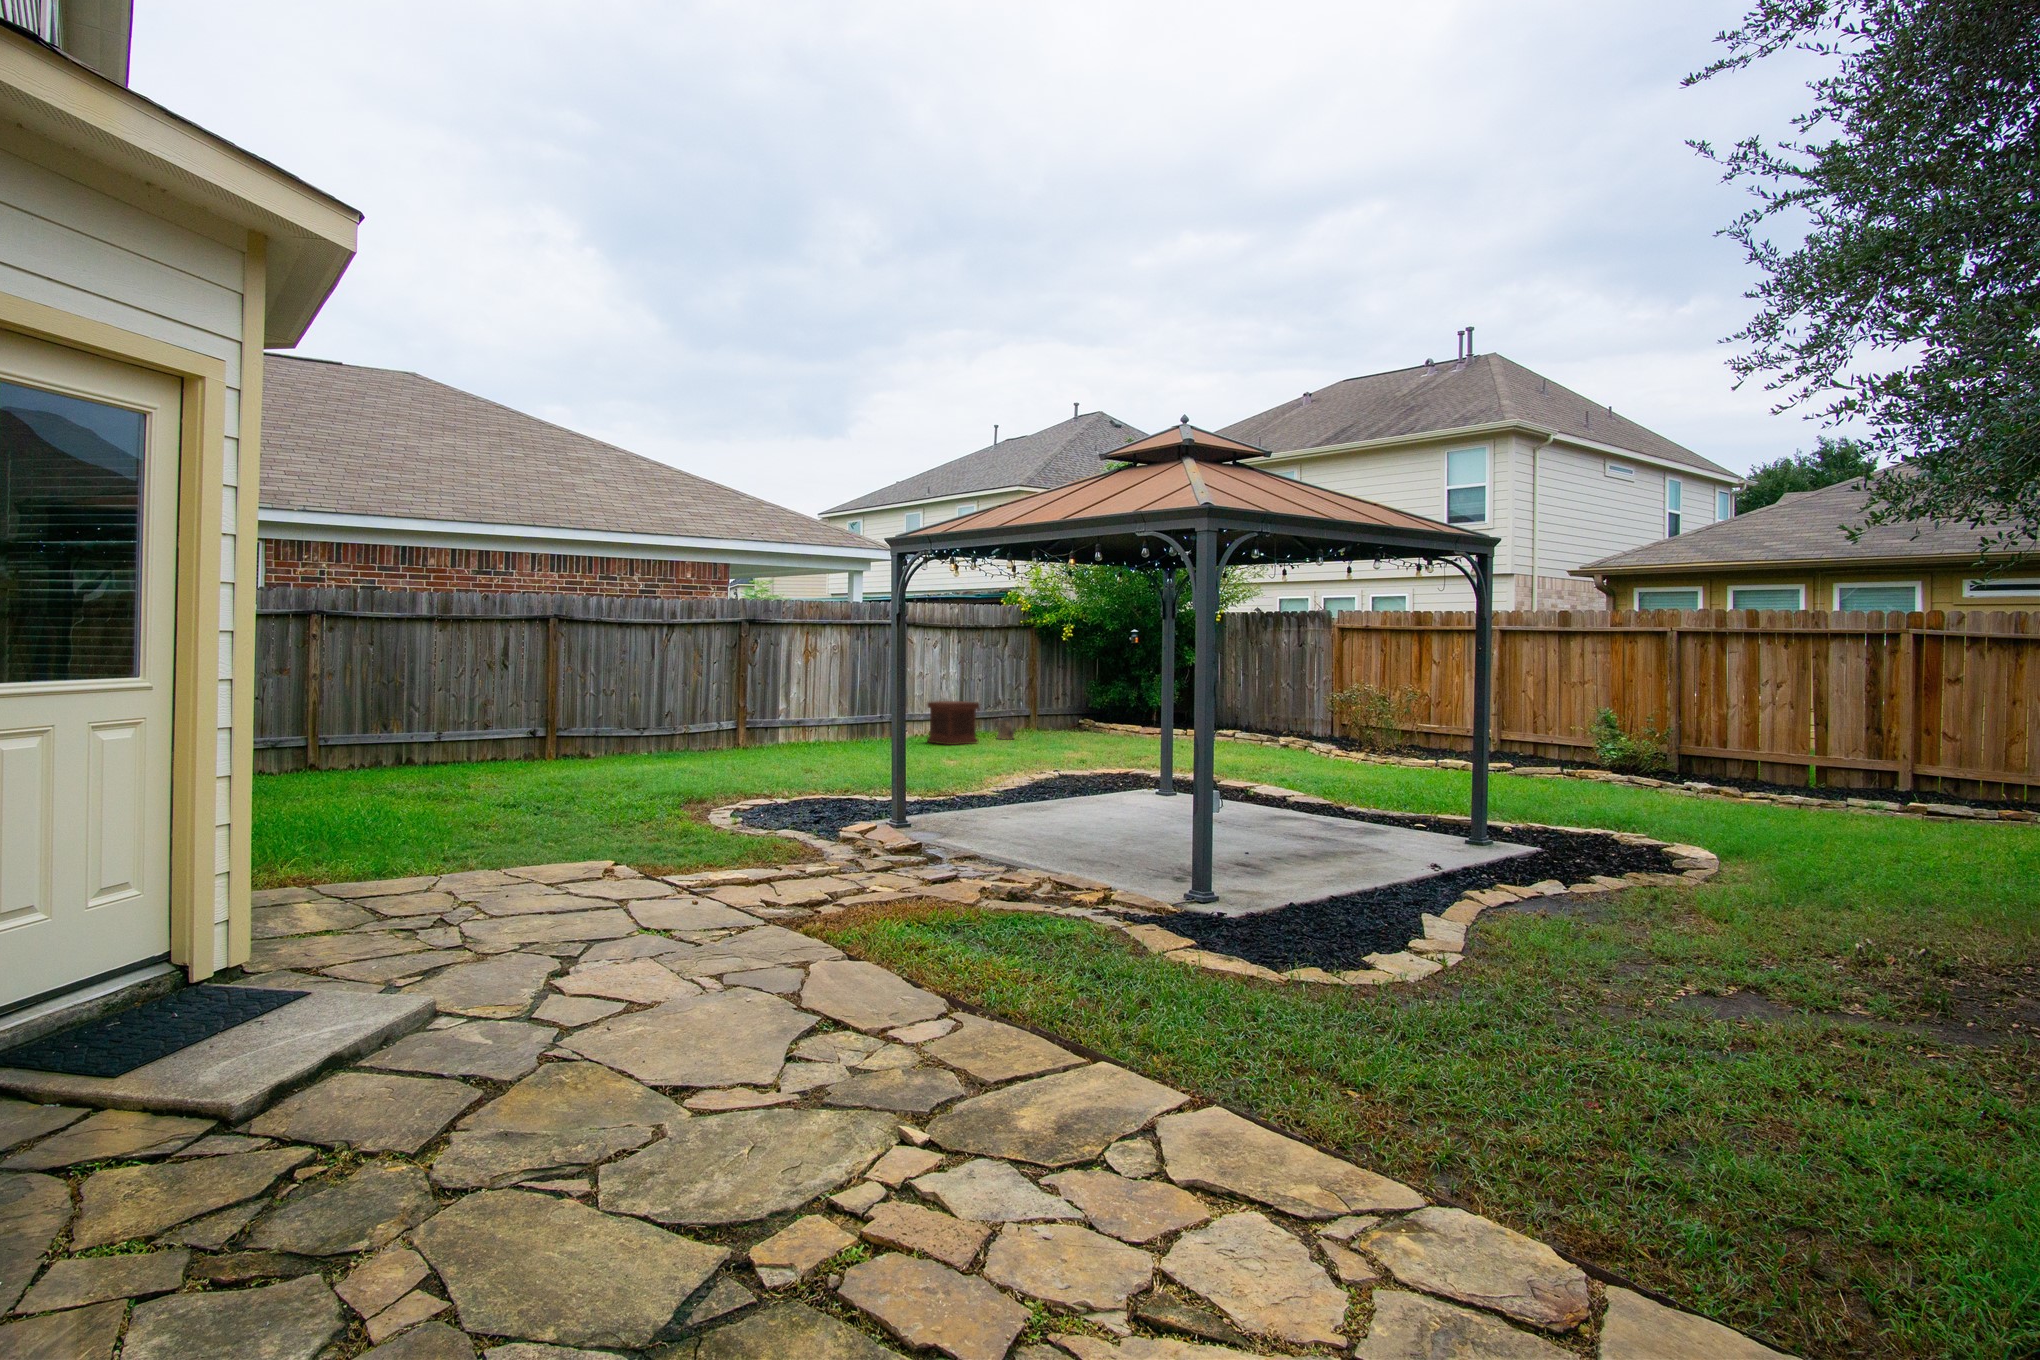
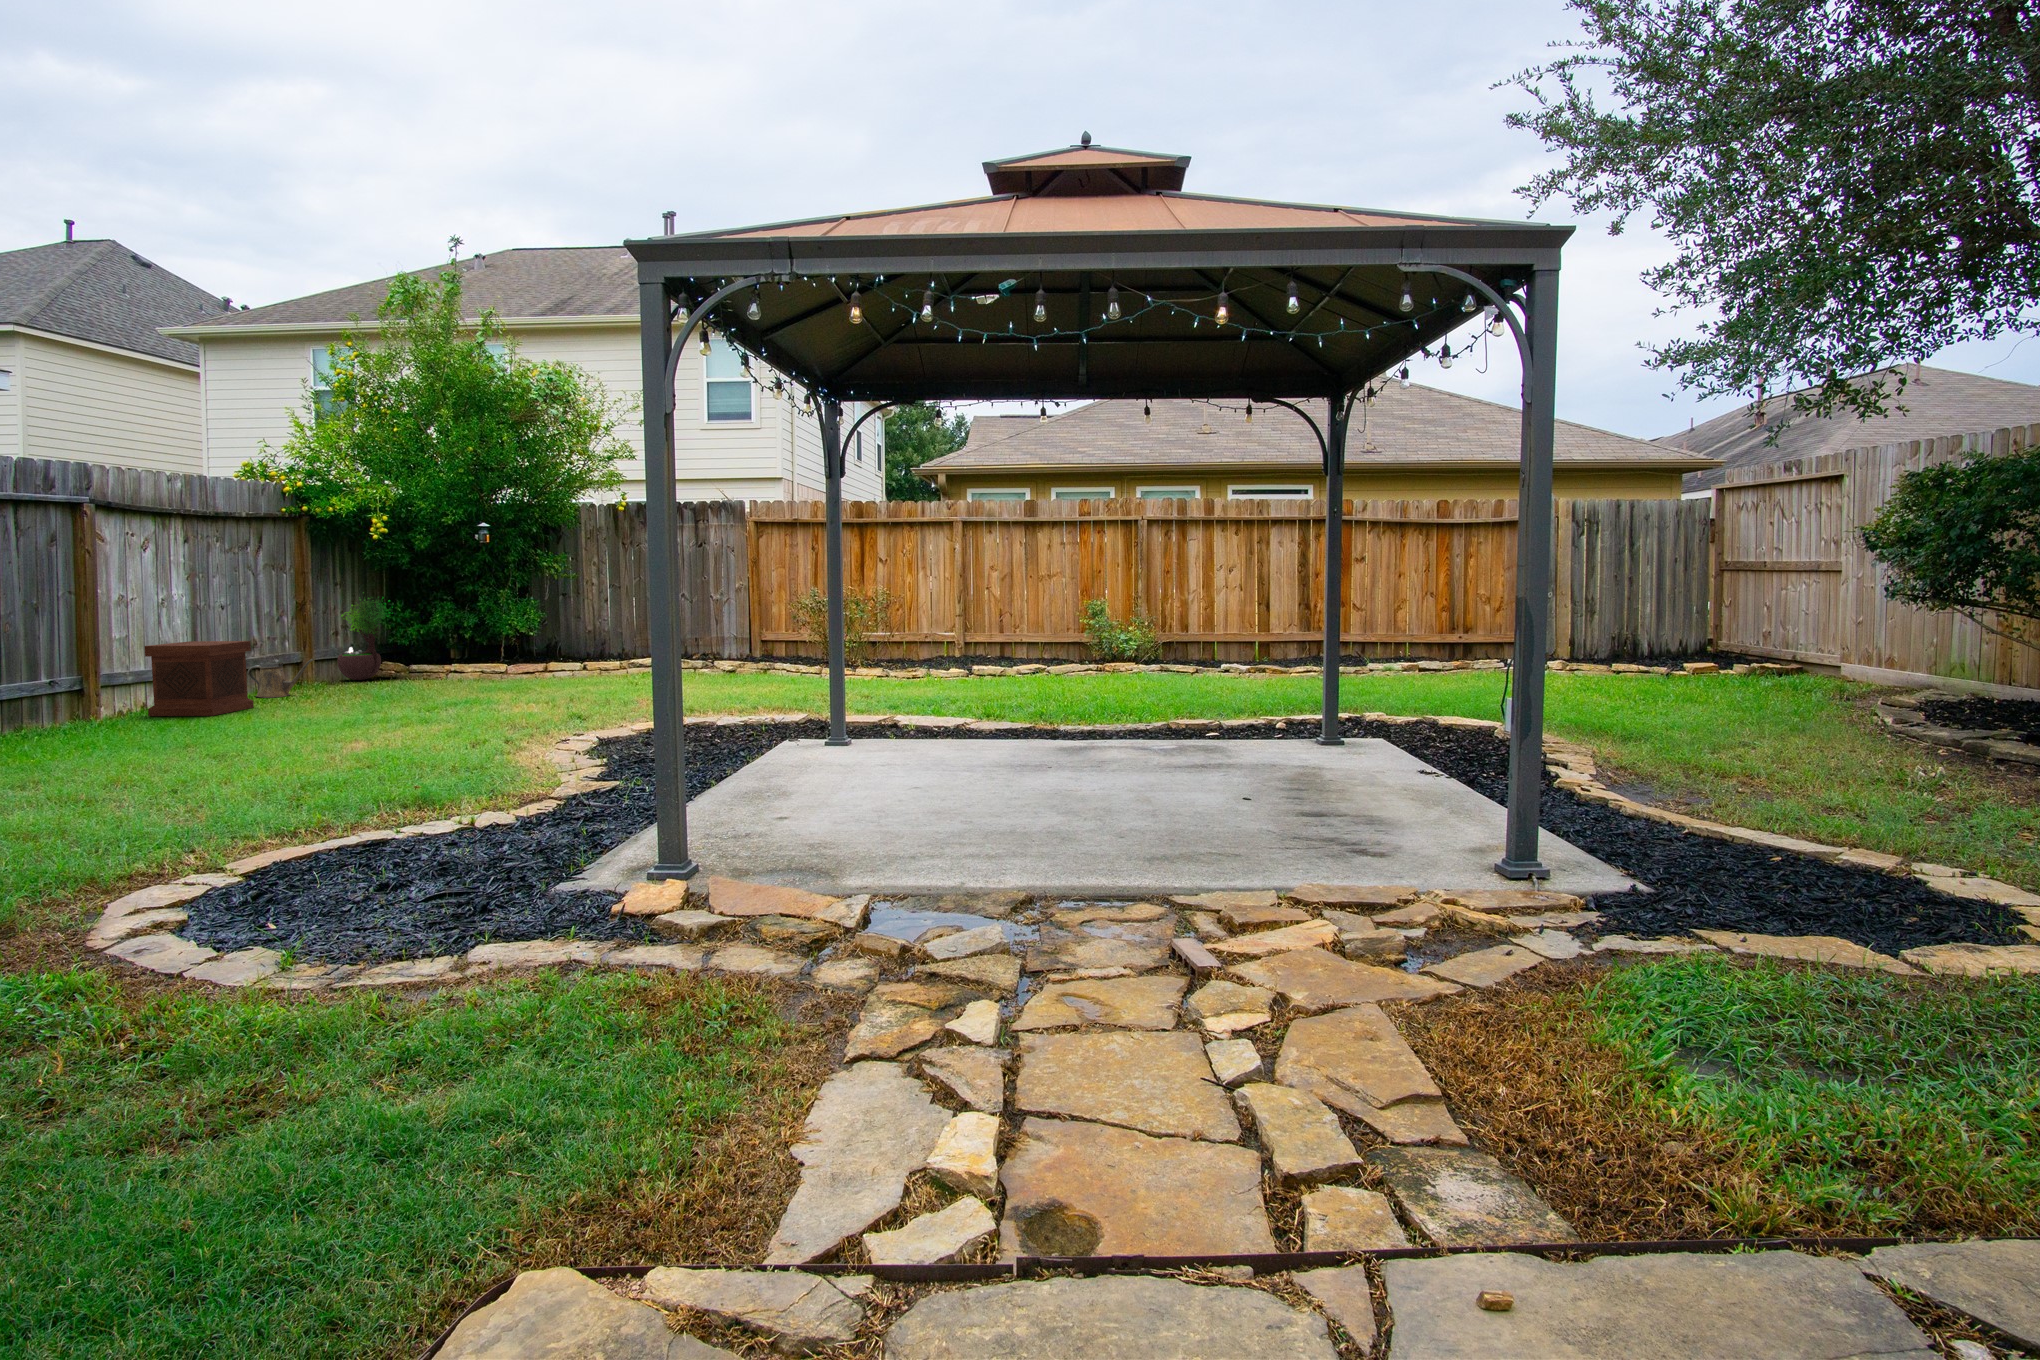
potted tree: none [1061,675,1096,735] -> present [337,597,393,680]

